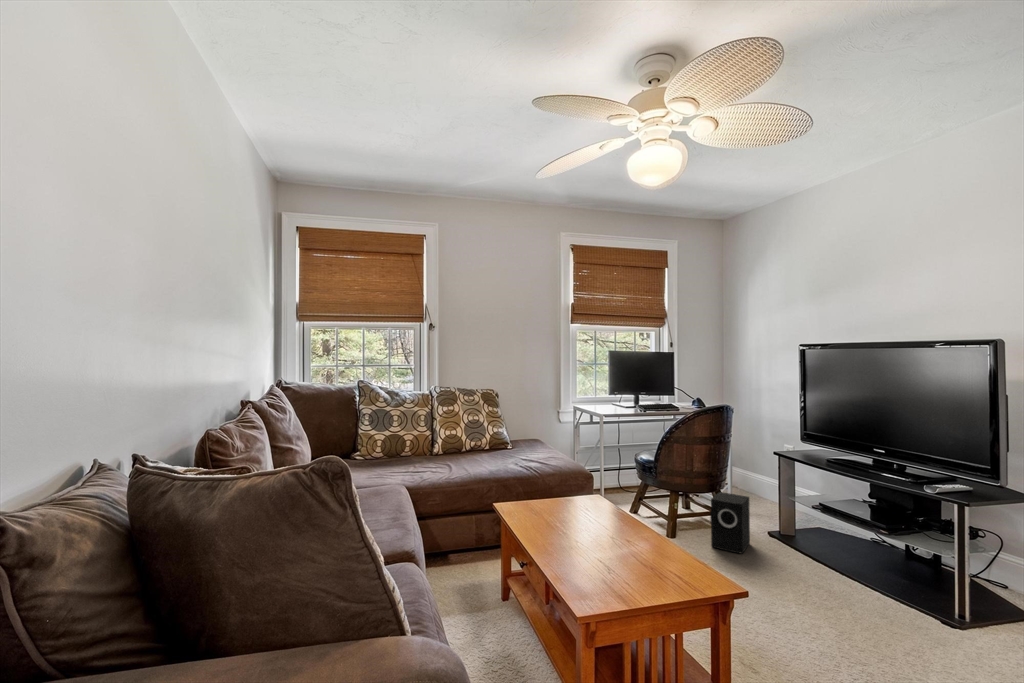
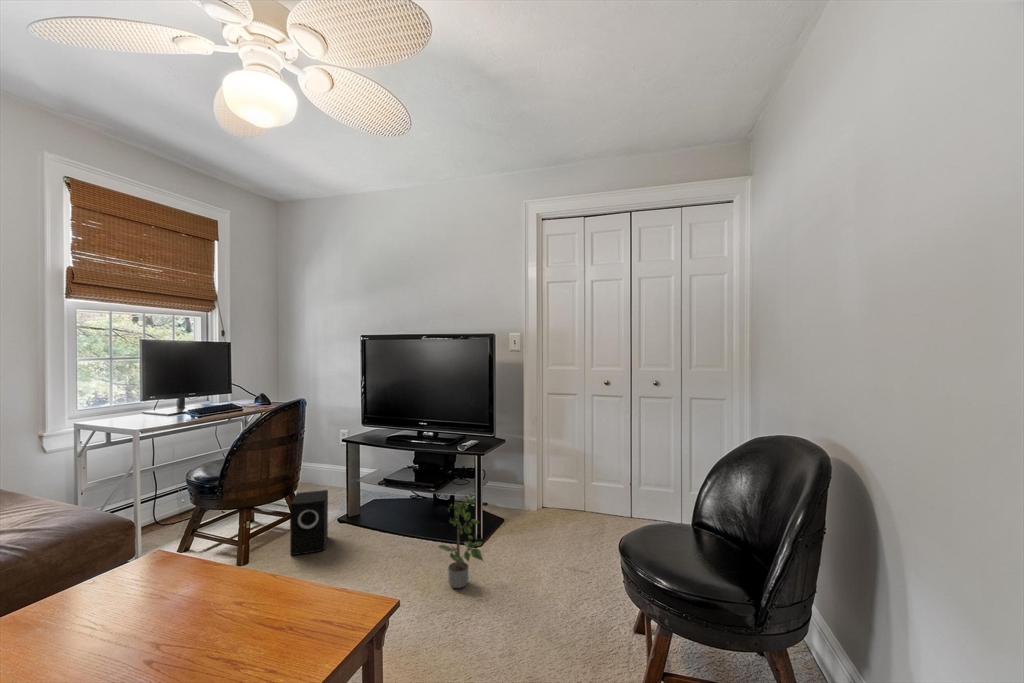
potted plant: none [857,535,933,648] -> present [439,495,483,588]

